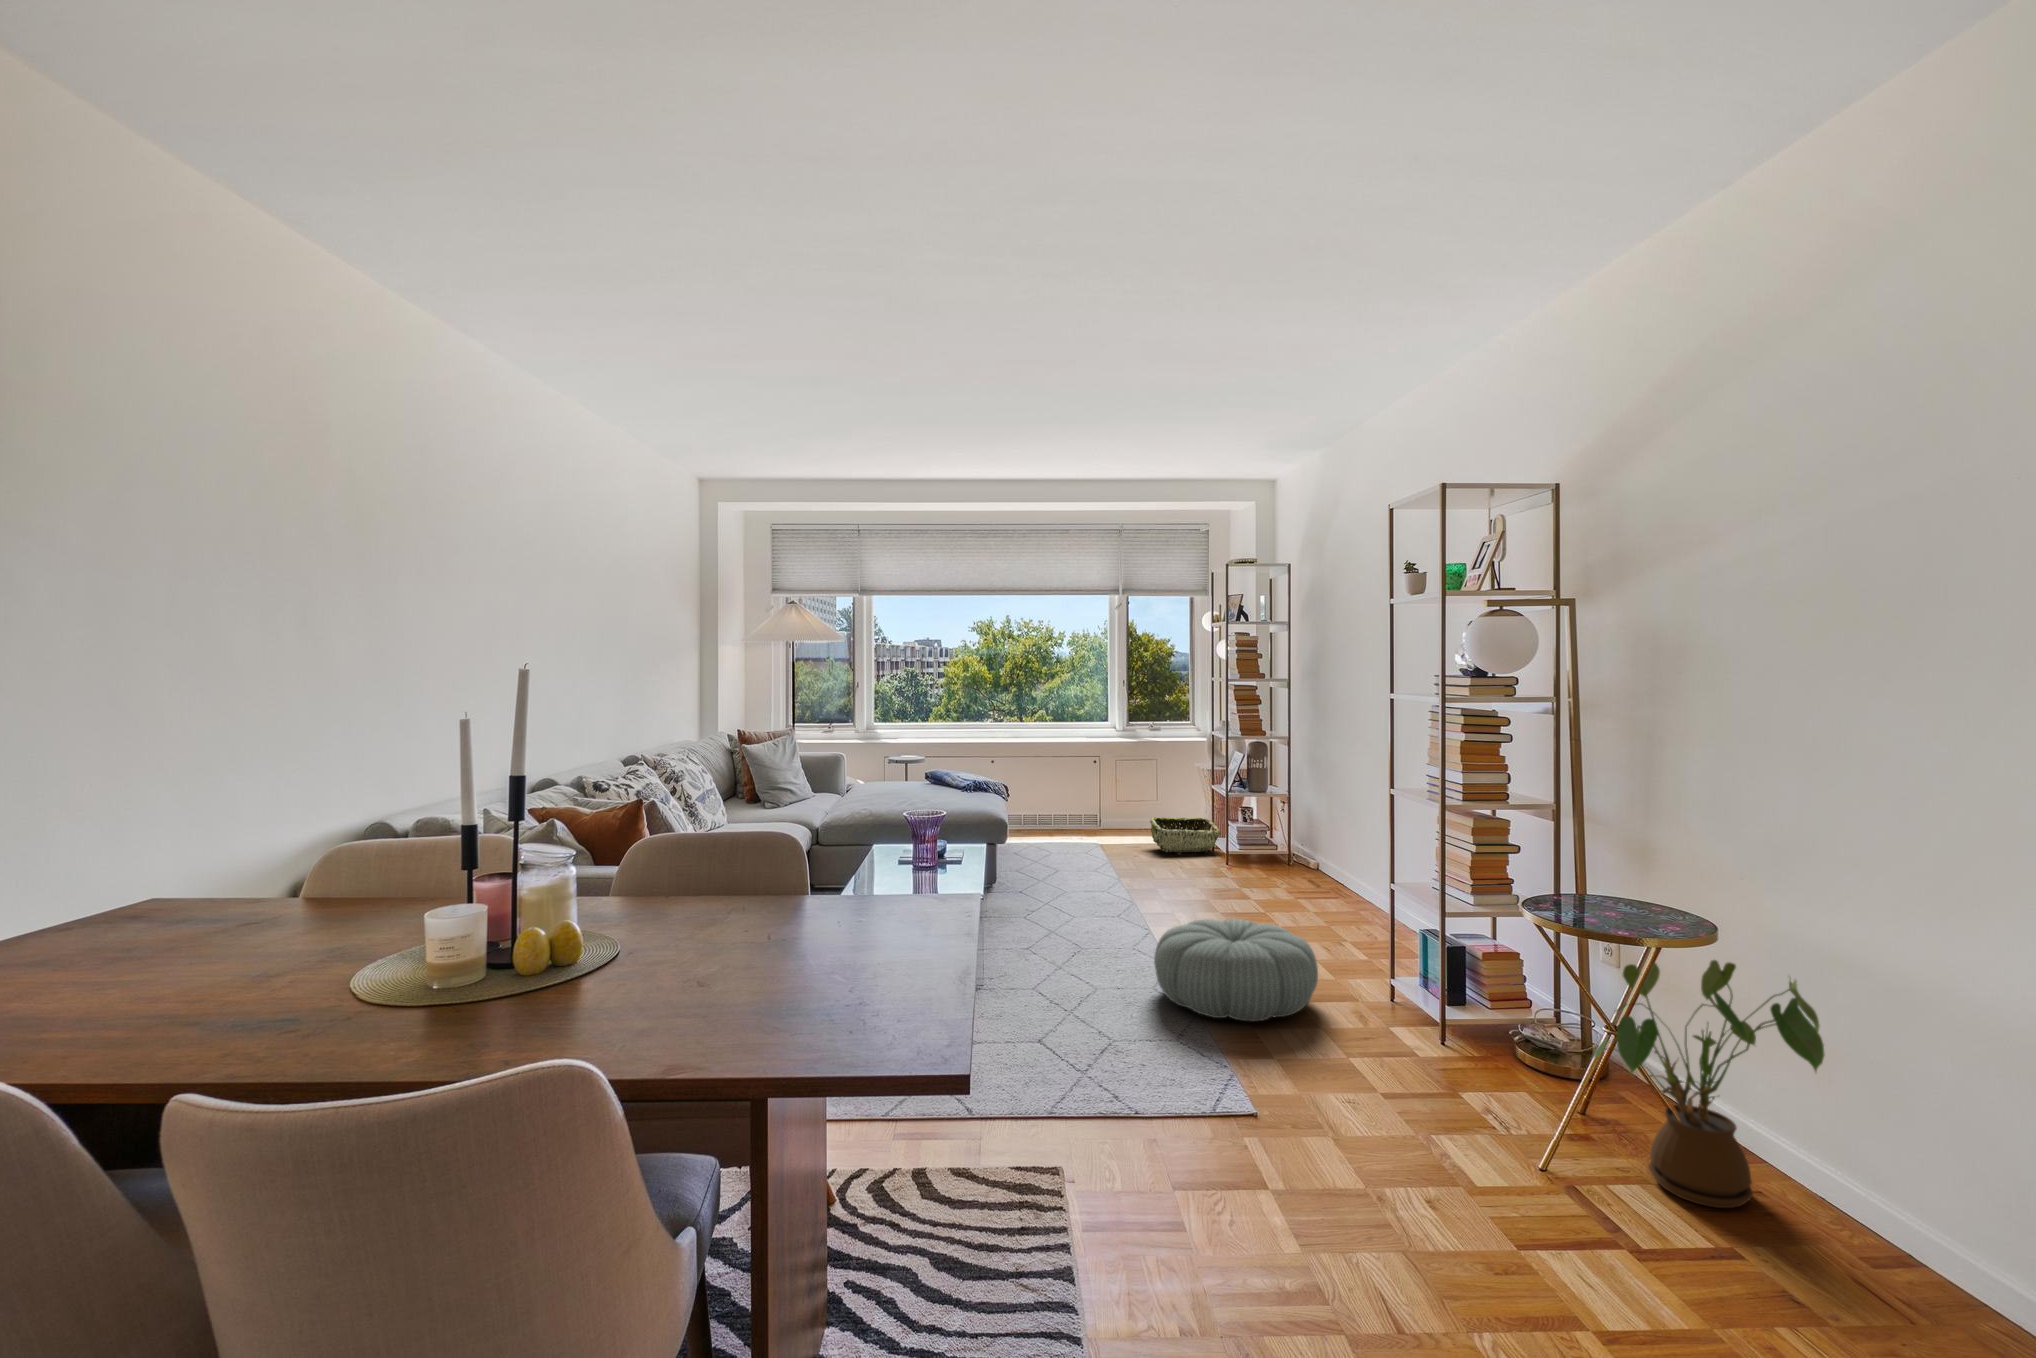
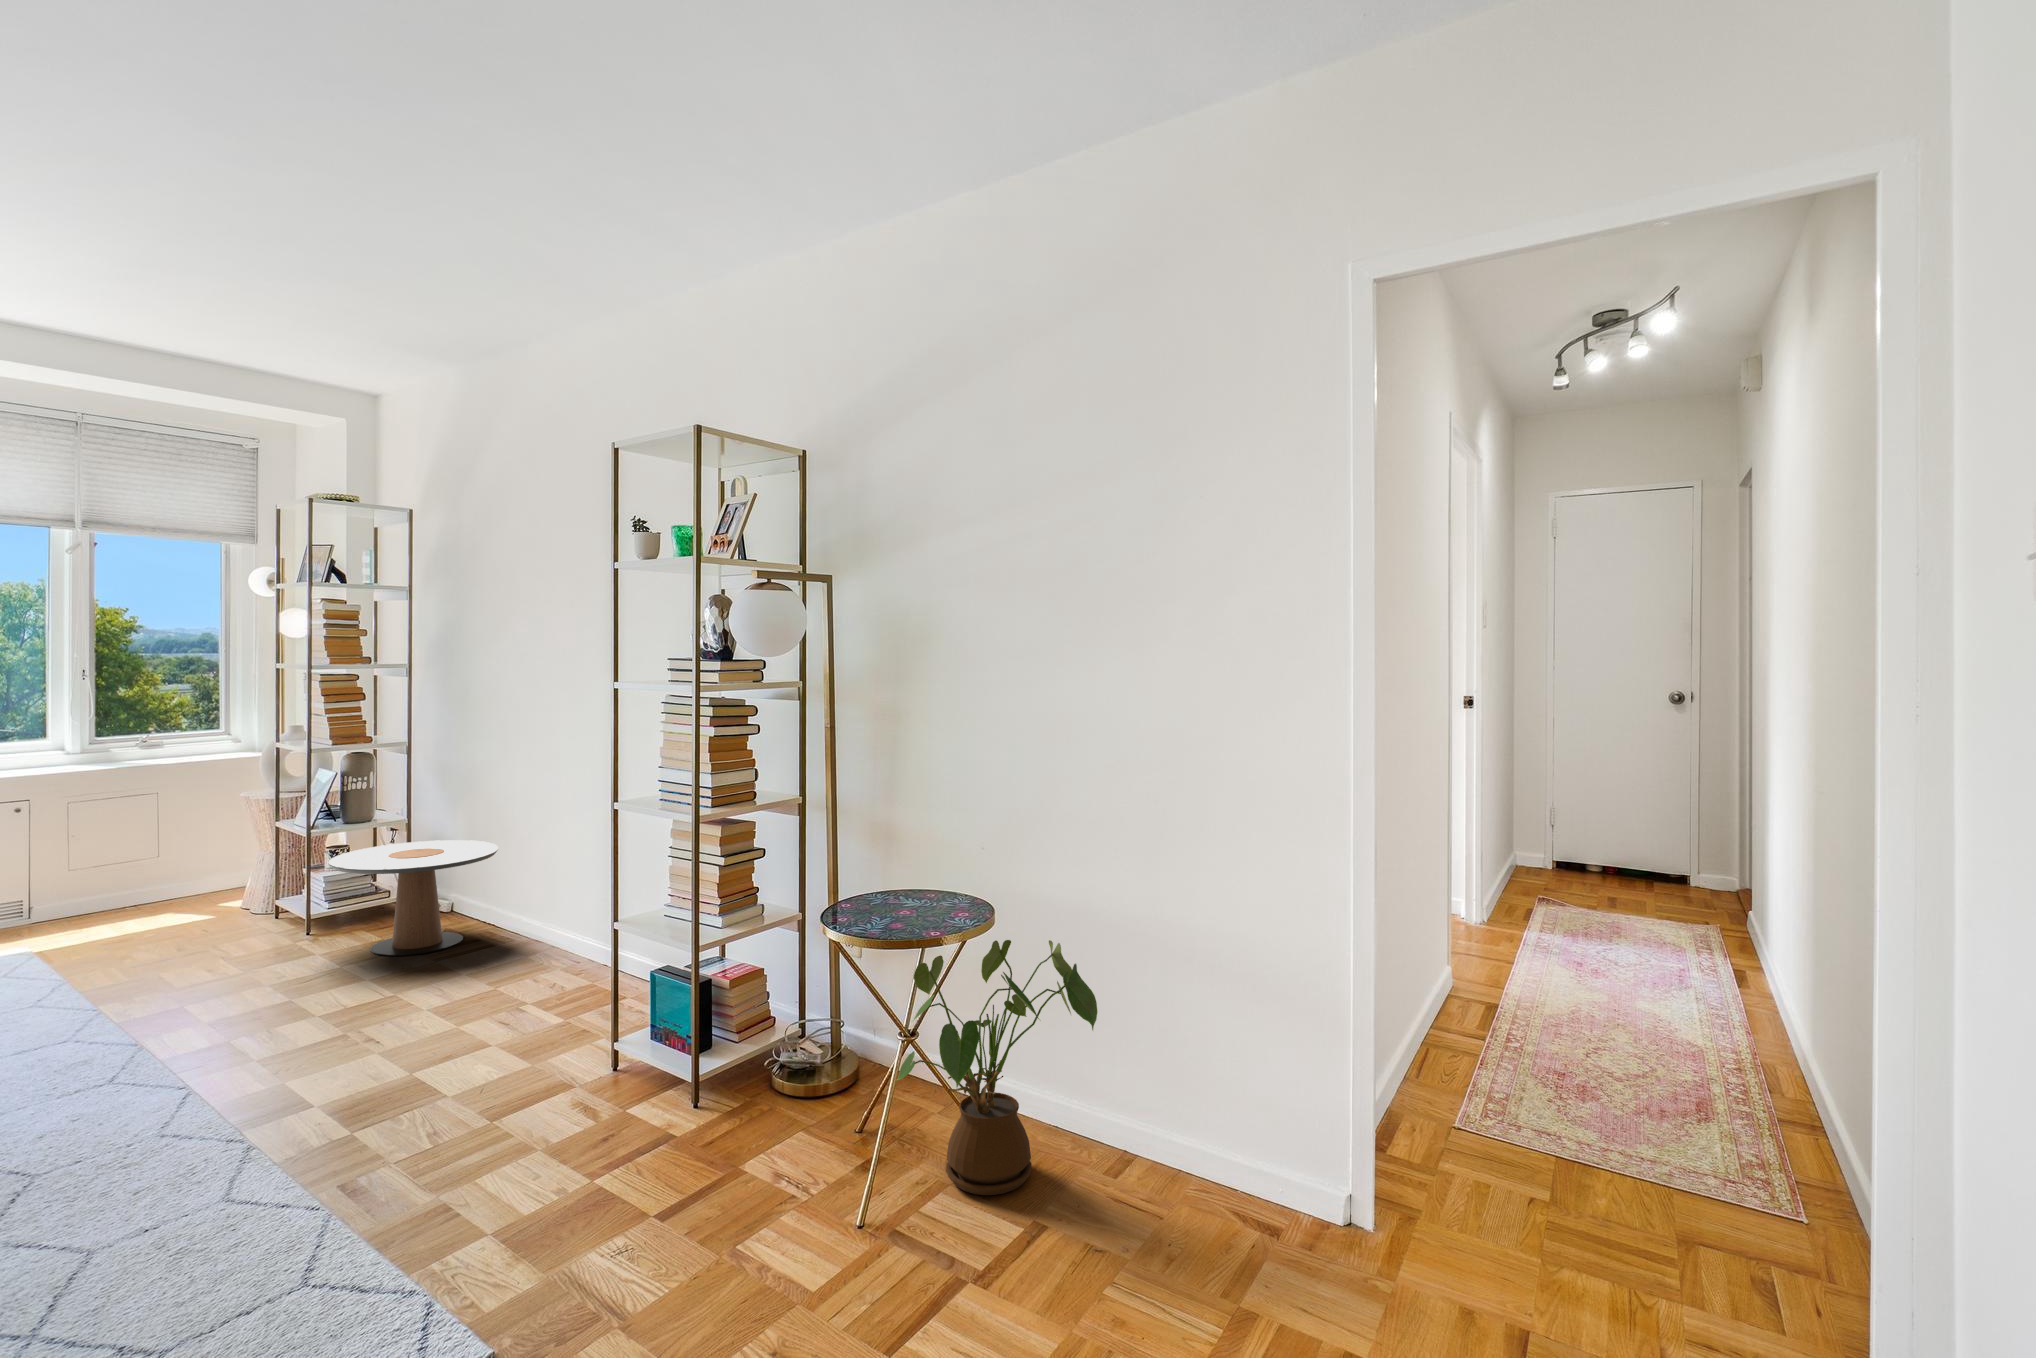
side table: none [1233,810,1344,892] -> present [329,840,498,956]
woven basket: present [1150,817,1220,853] -> none [162,870,296,932]
pouf: present [1154,919,1318,1021] -> none [243,1012,524,1186]

